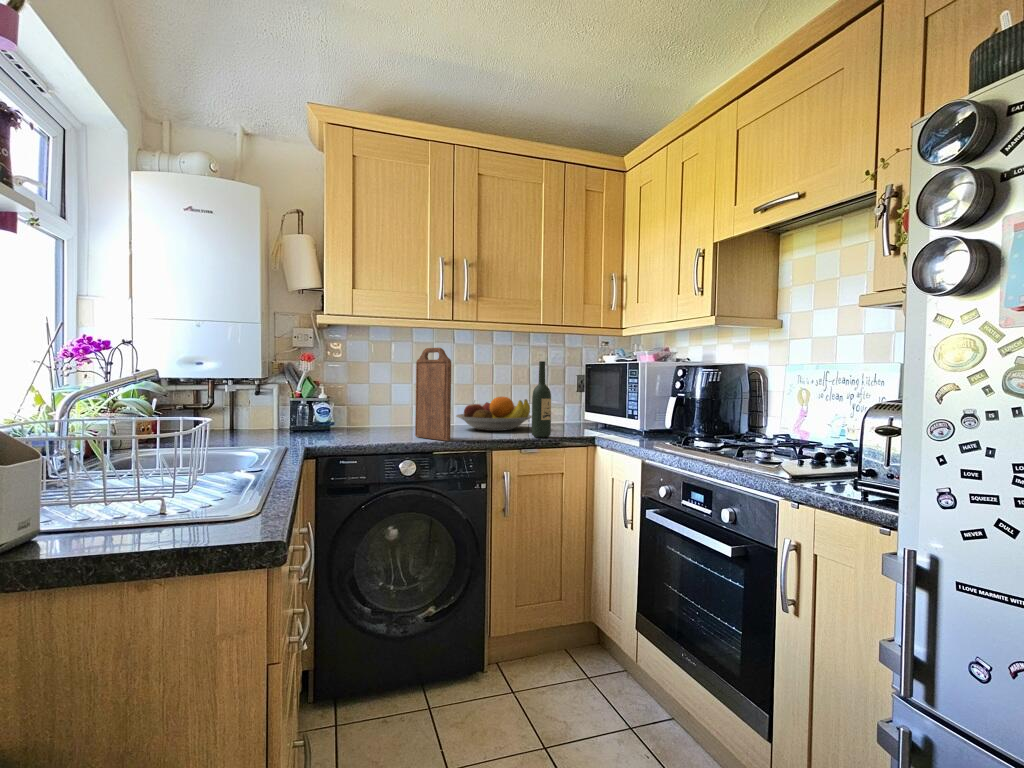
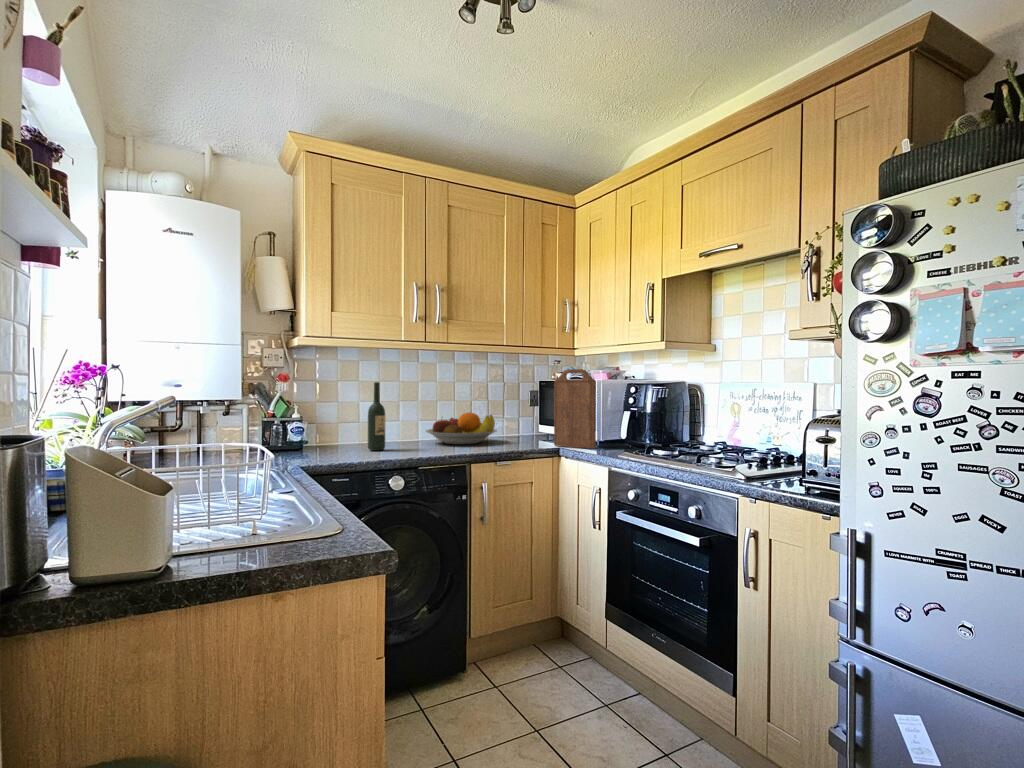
cutting board: present [415,348,451,441] -> present [554,369,596,449]
wine bottle: present [532,361,551,437] -> present [368,382,385,451]

